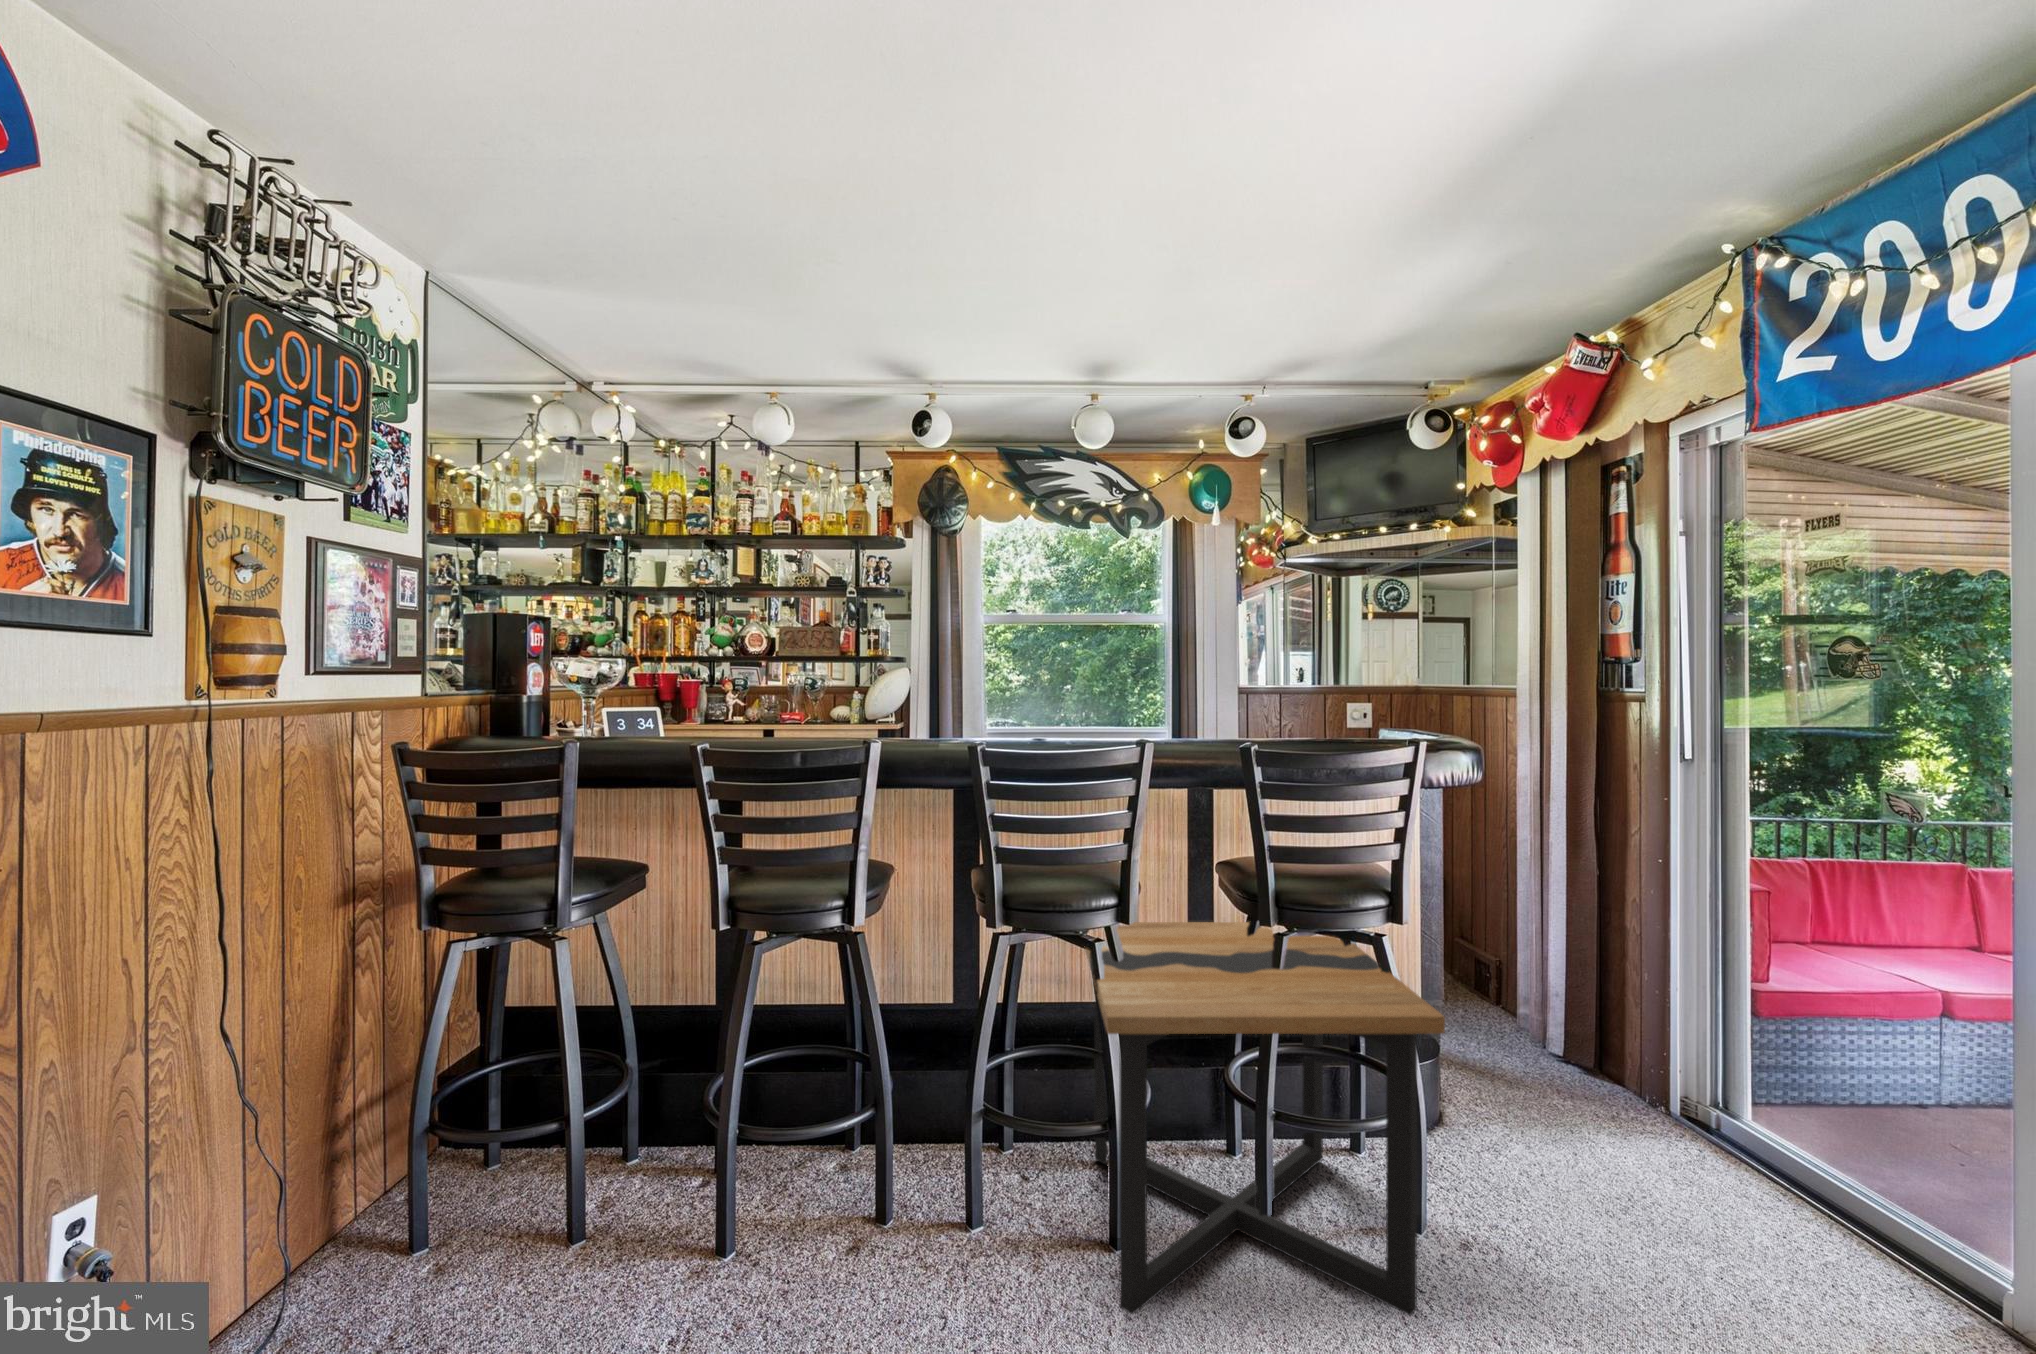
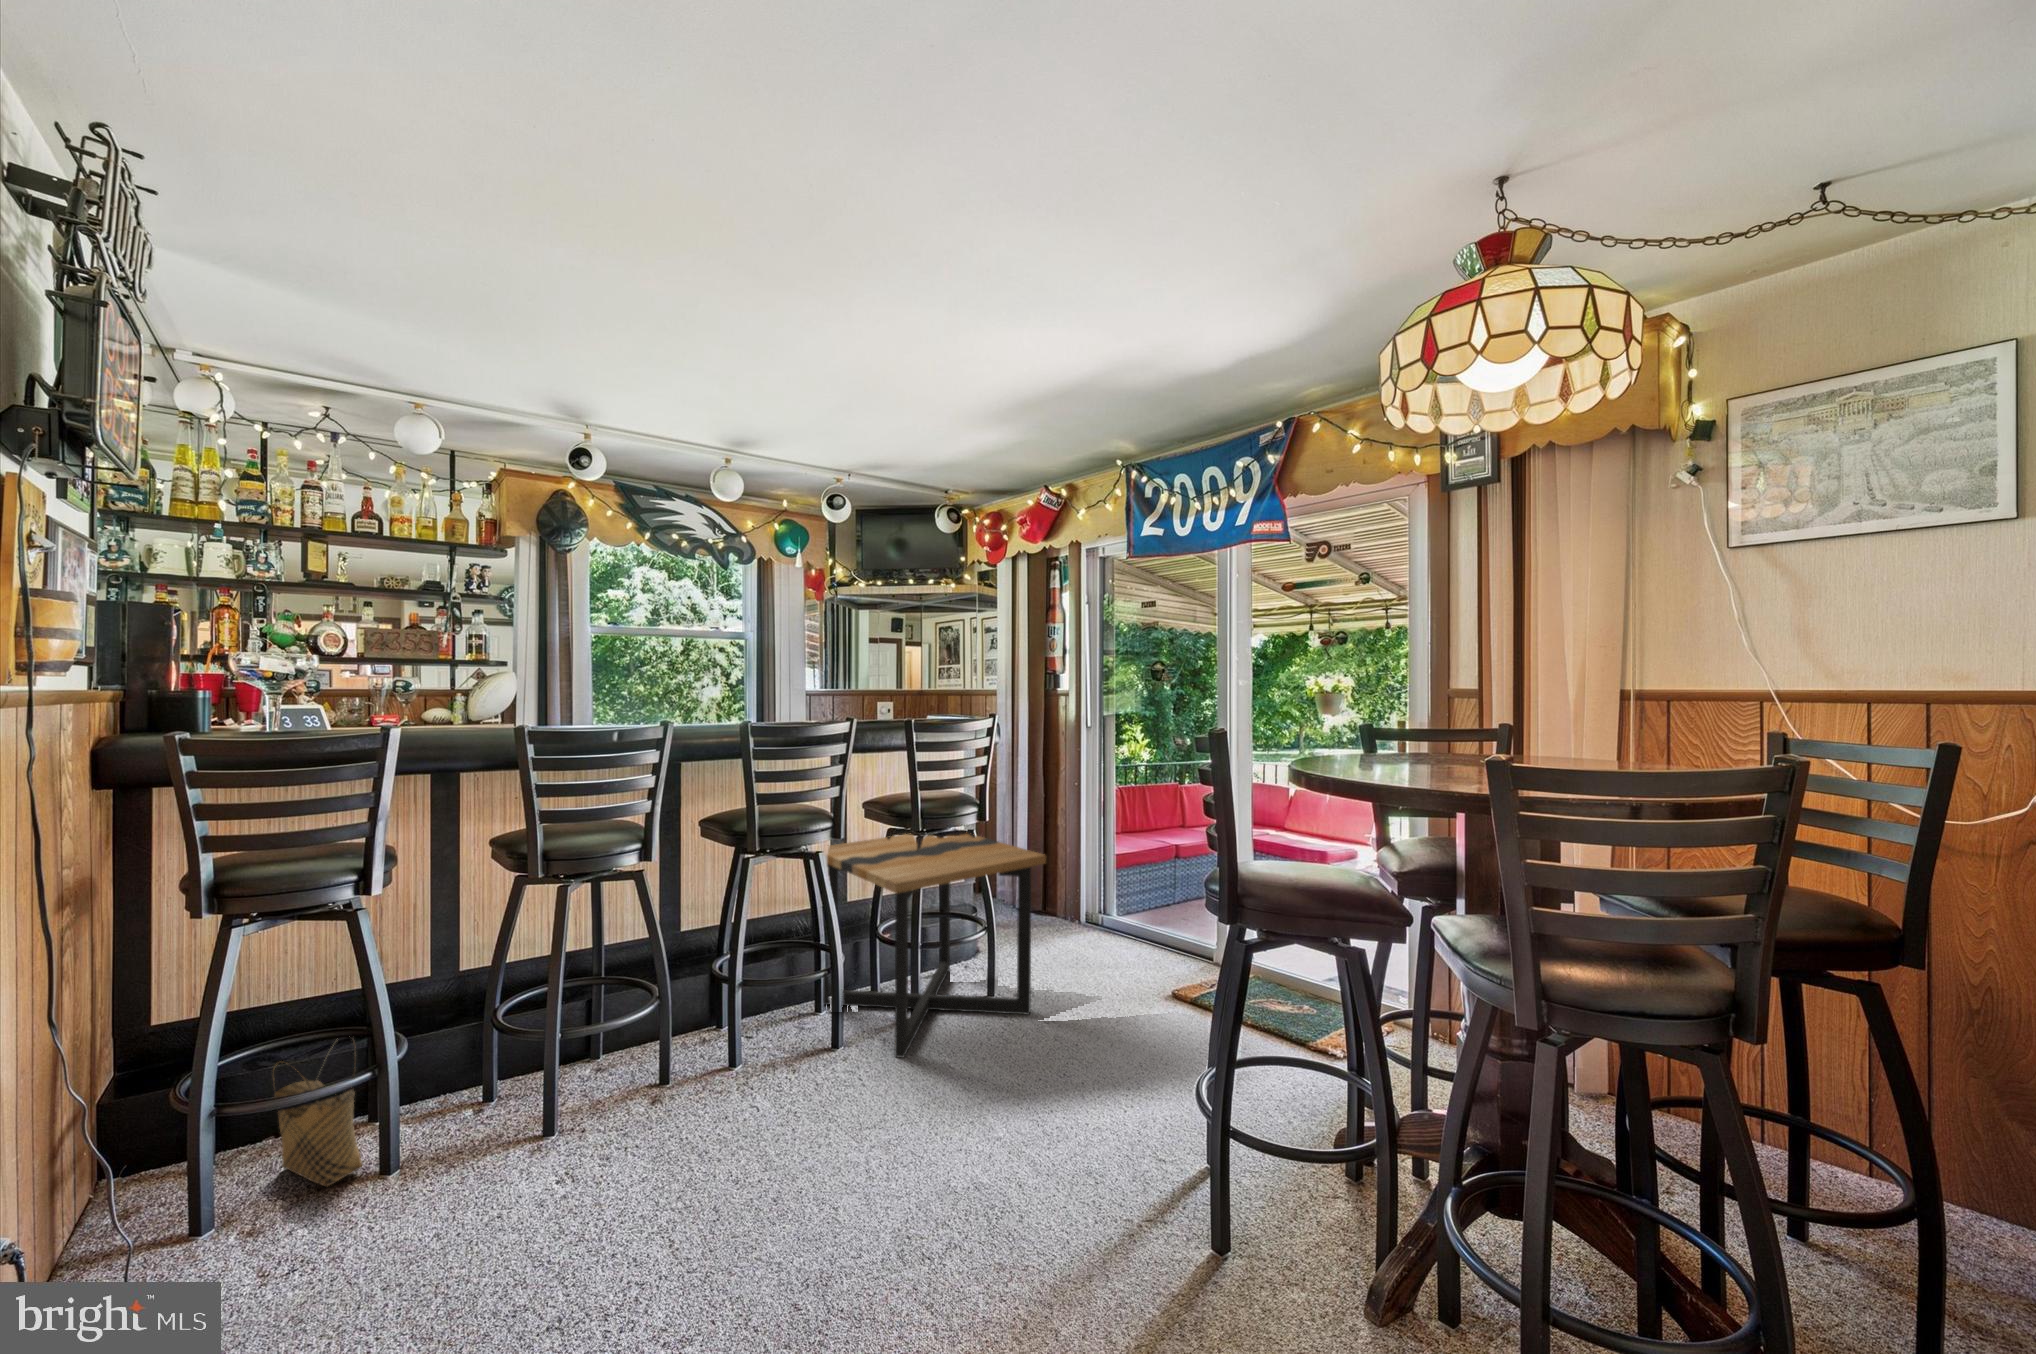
woven basket: none [455,1054,523,1218] -> present [274,1036,362,1187]

